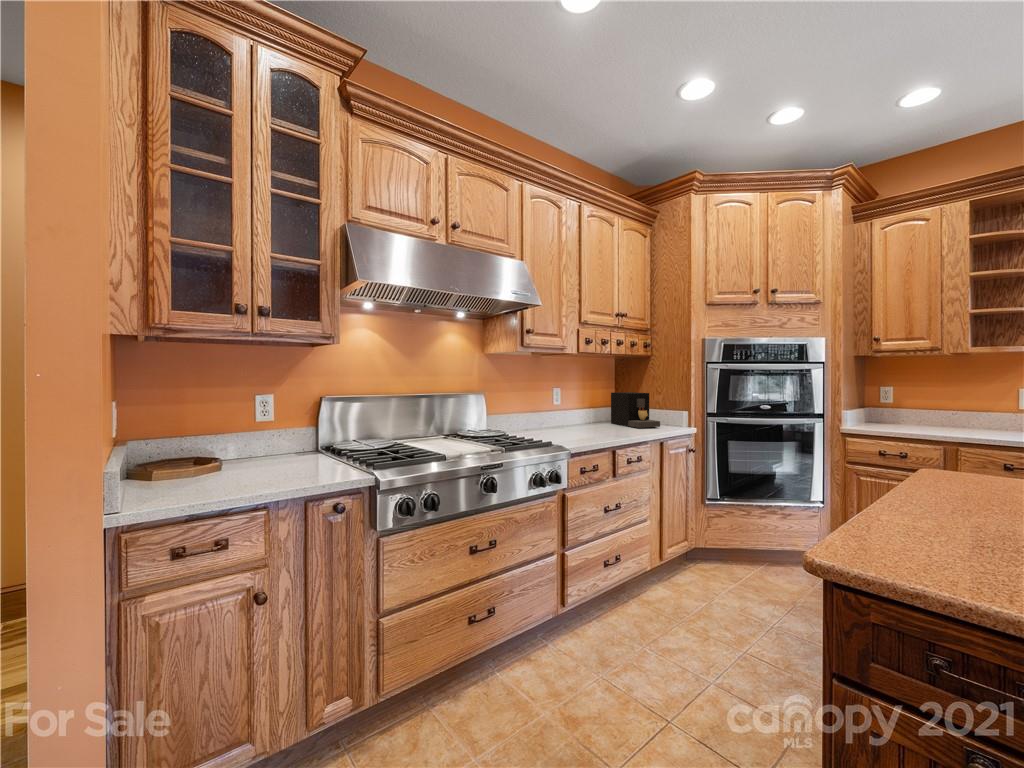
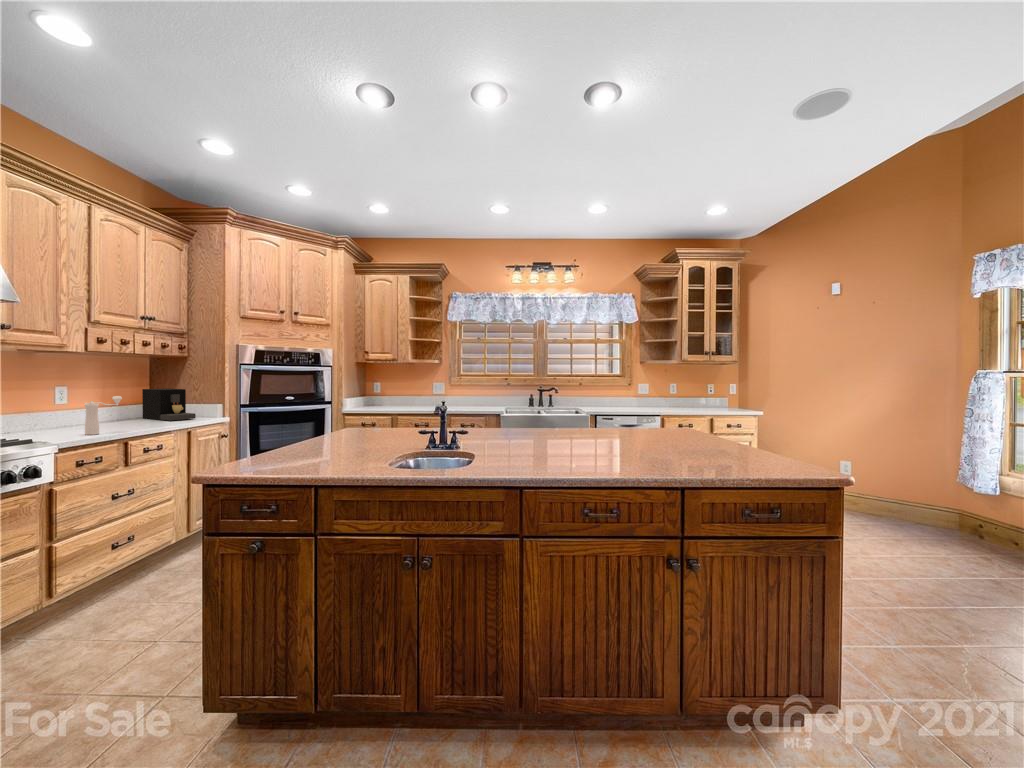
pepper mill: none [582,399,610,439] -> present [84,396,122,435]

